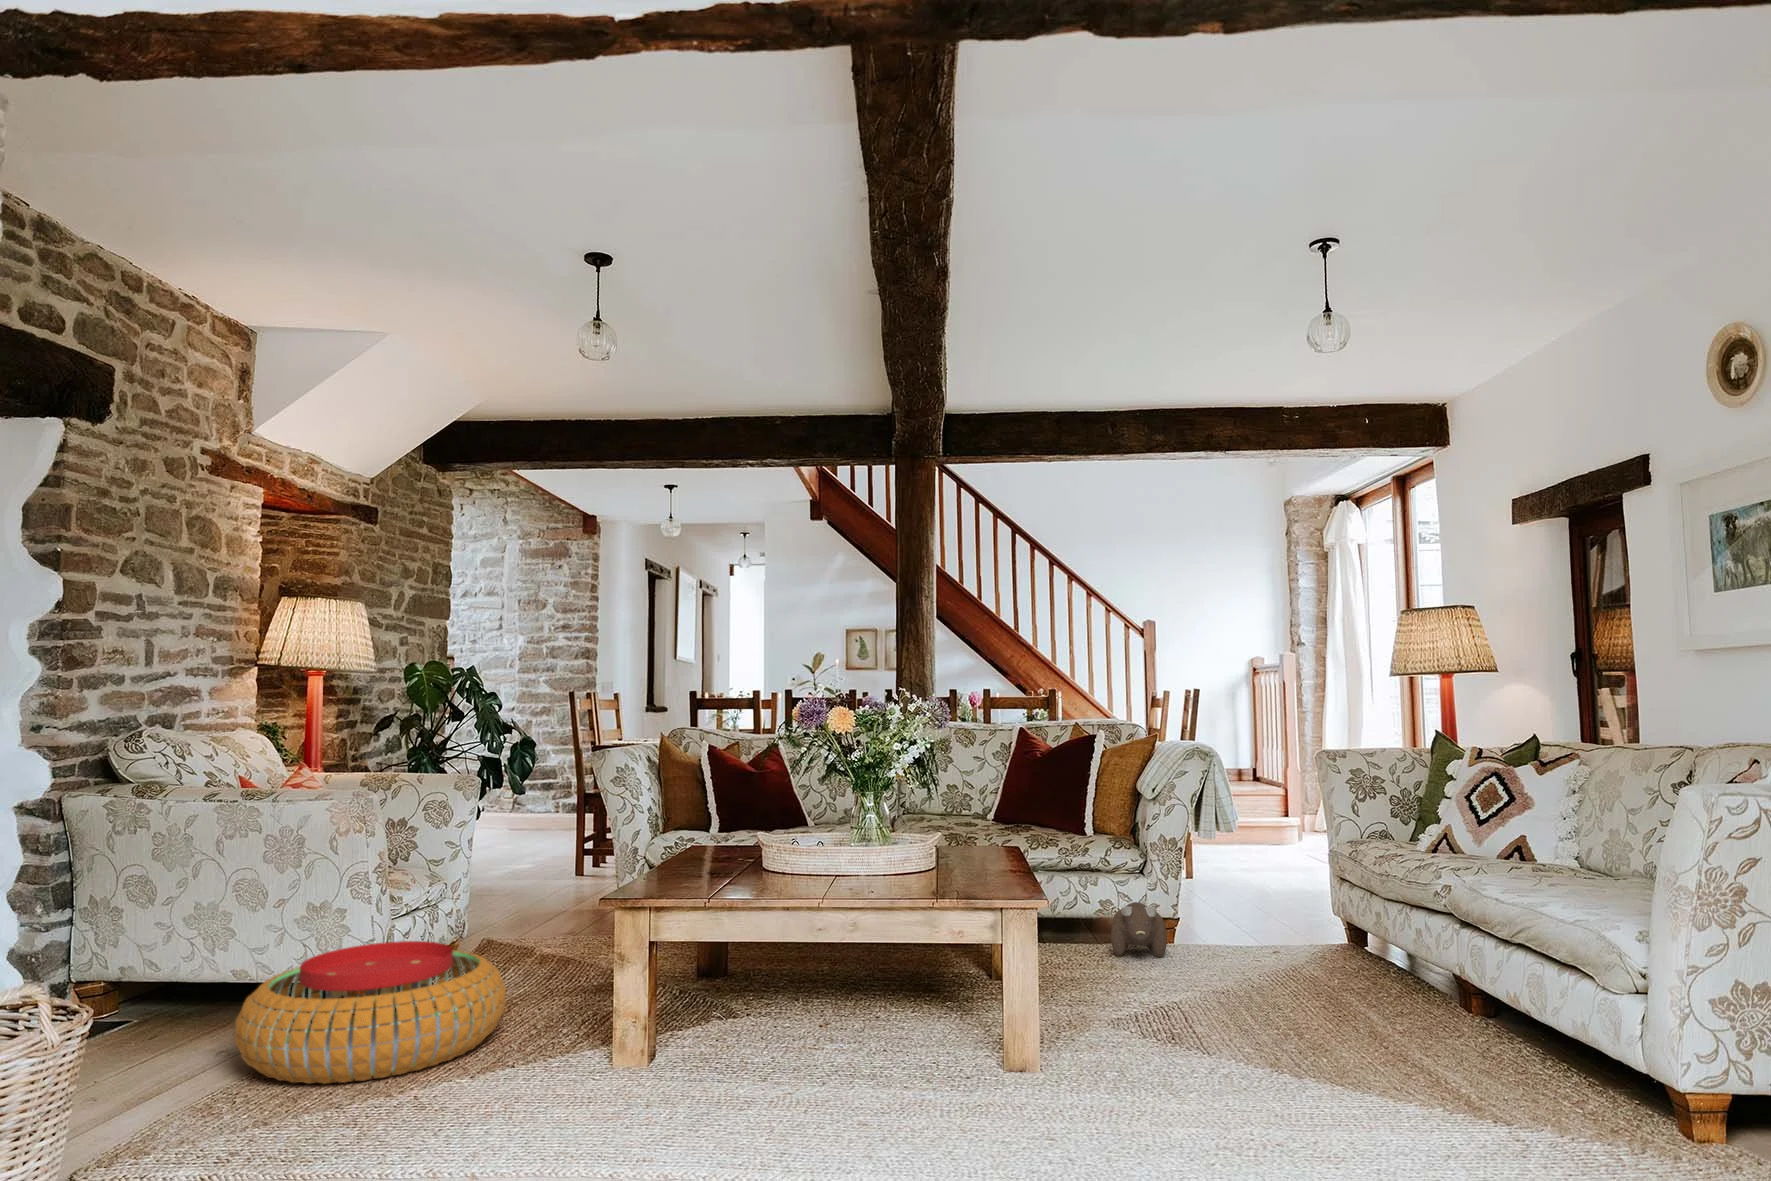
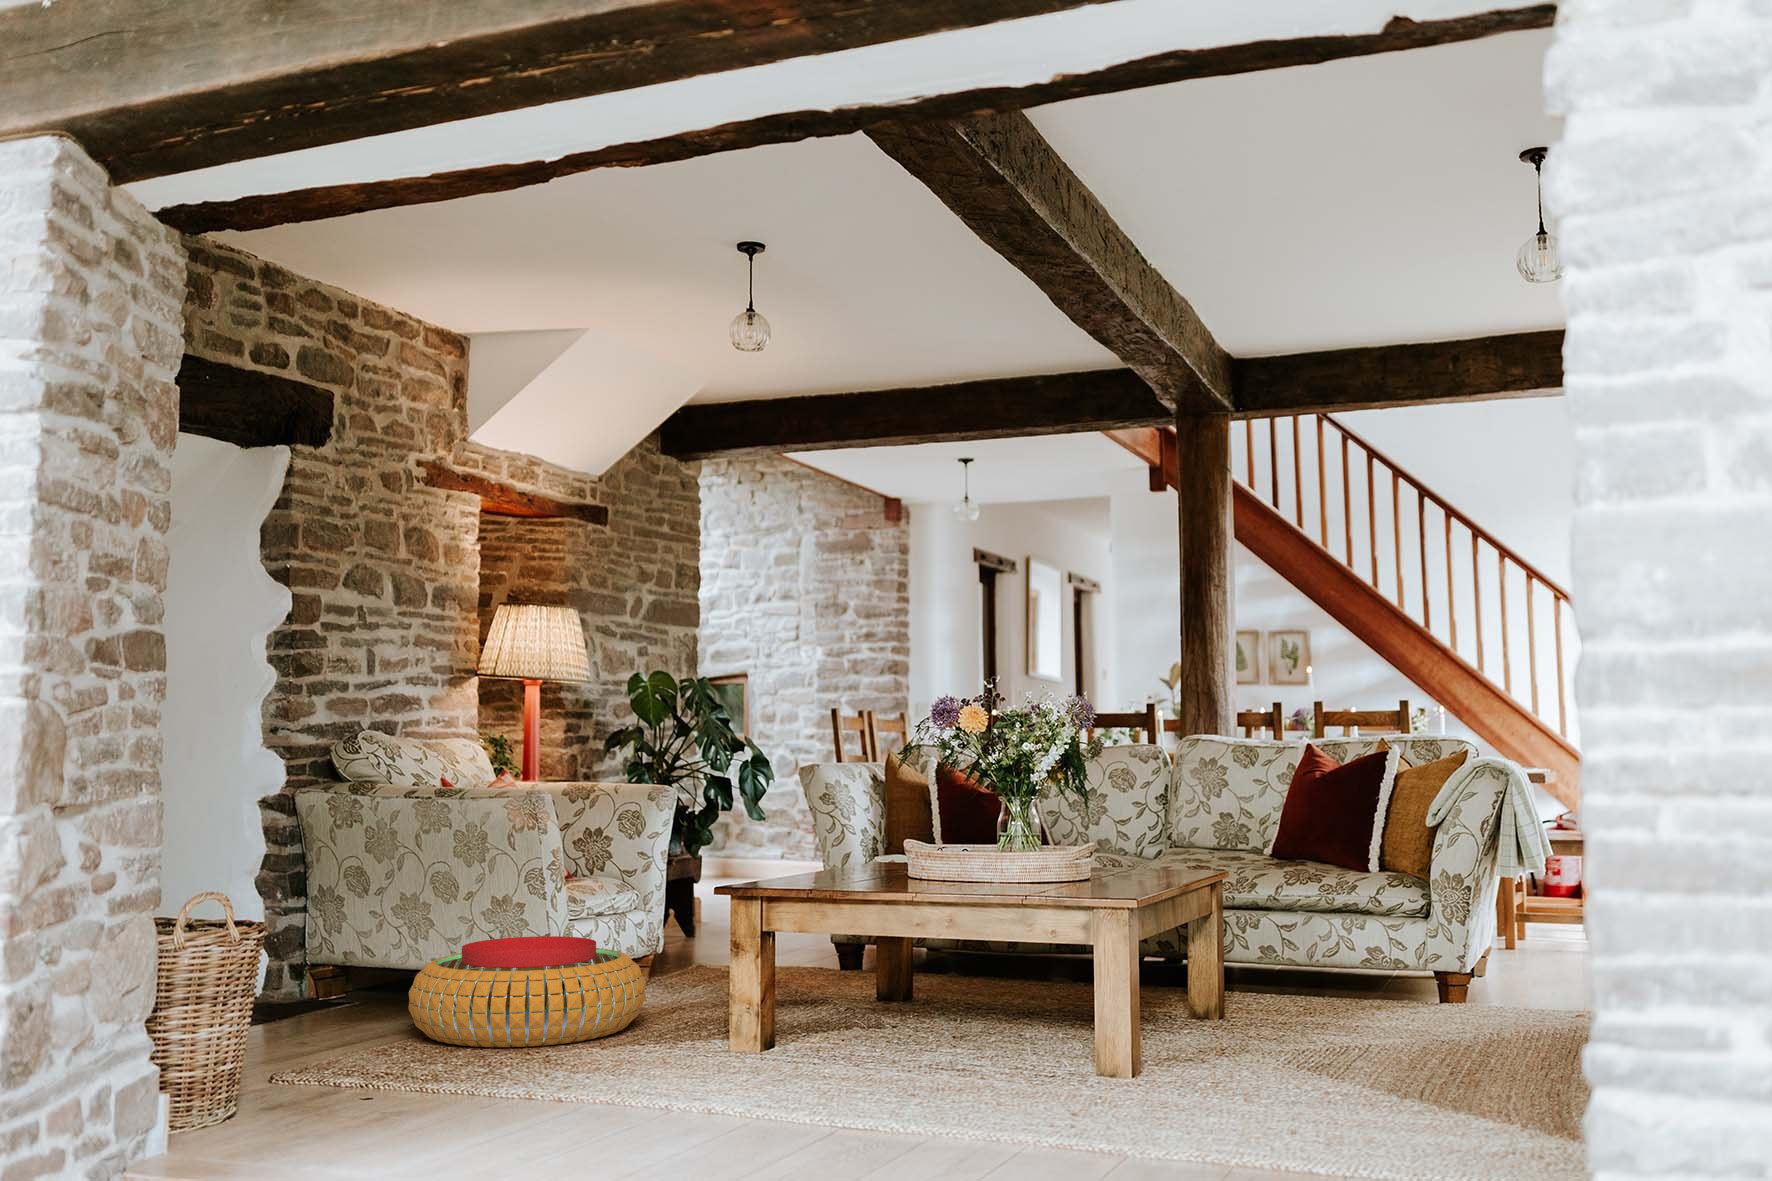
plush toy: present [1111,902,1167,957] -> none [1341,956,1410,1023]

